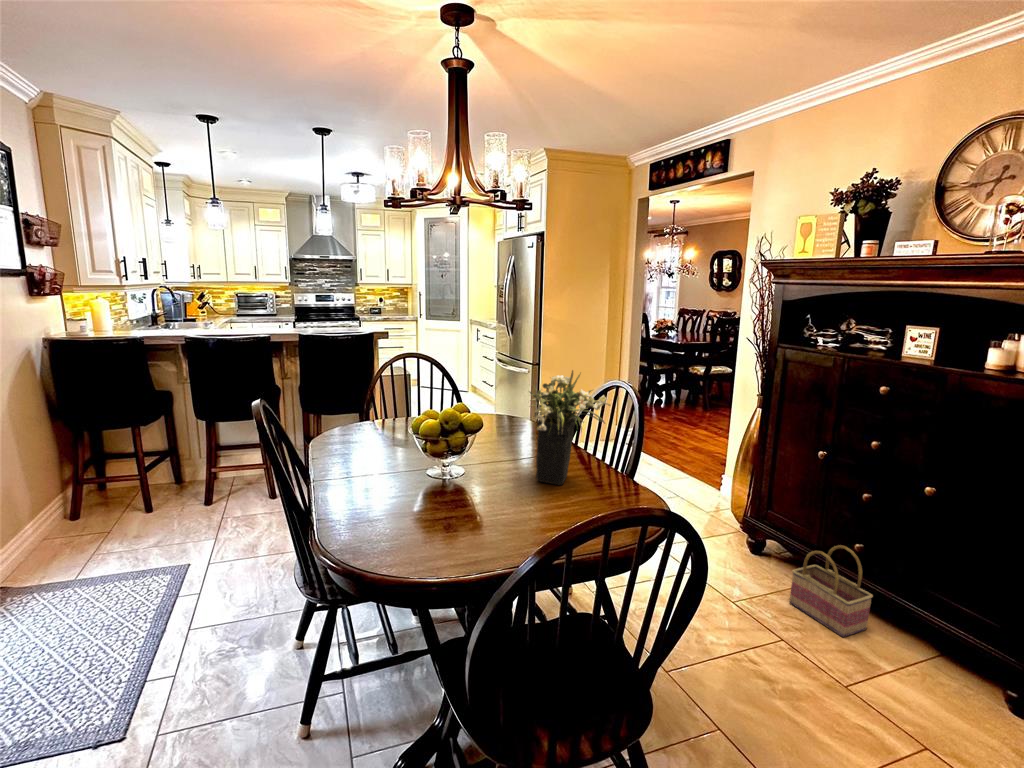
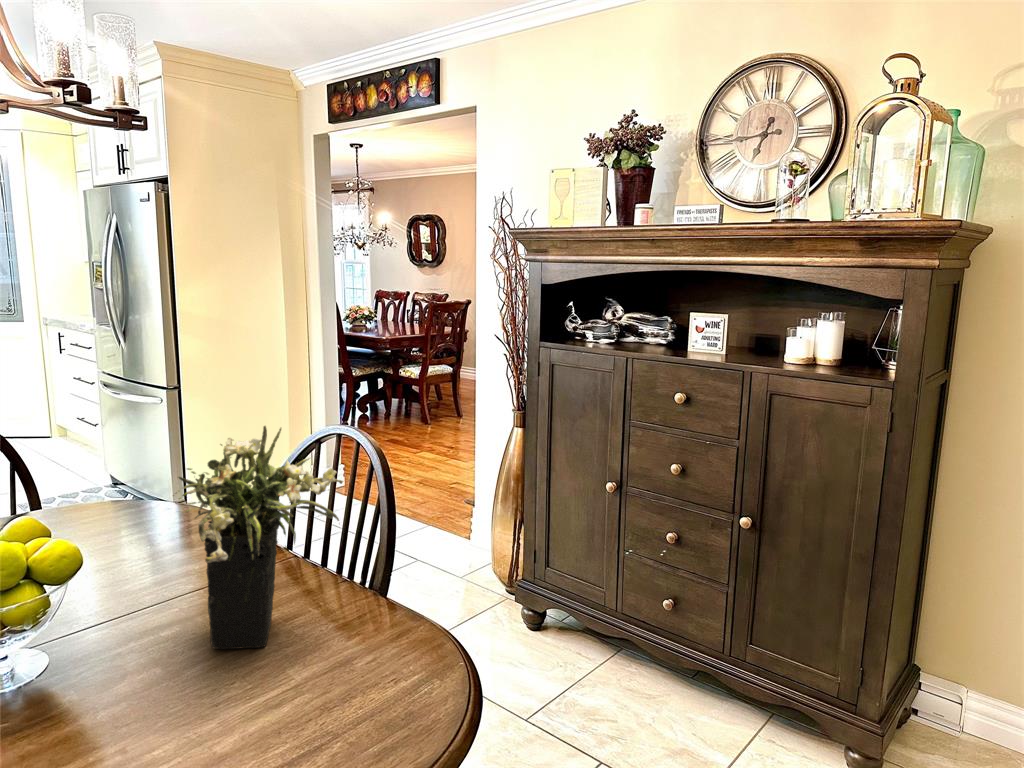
basket: present [790,545,873,637] -> none [592,603,688,727]

